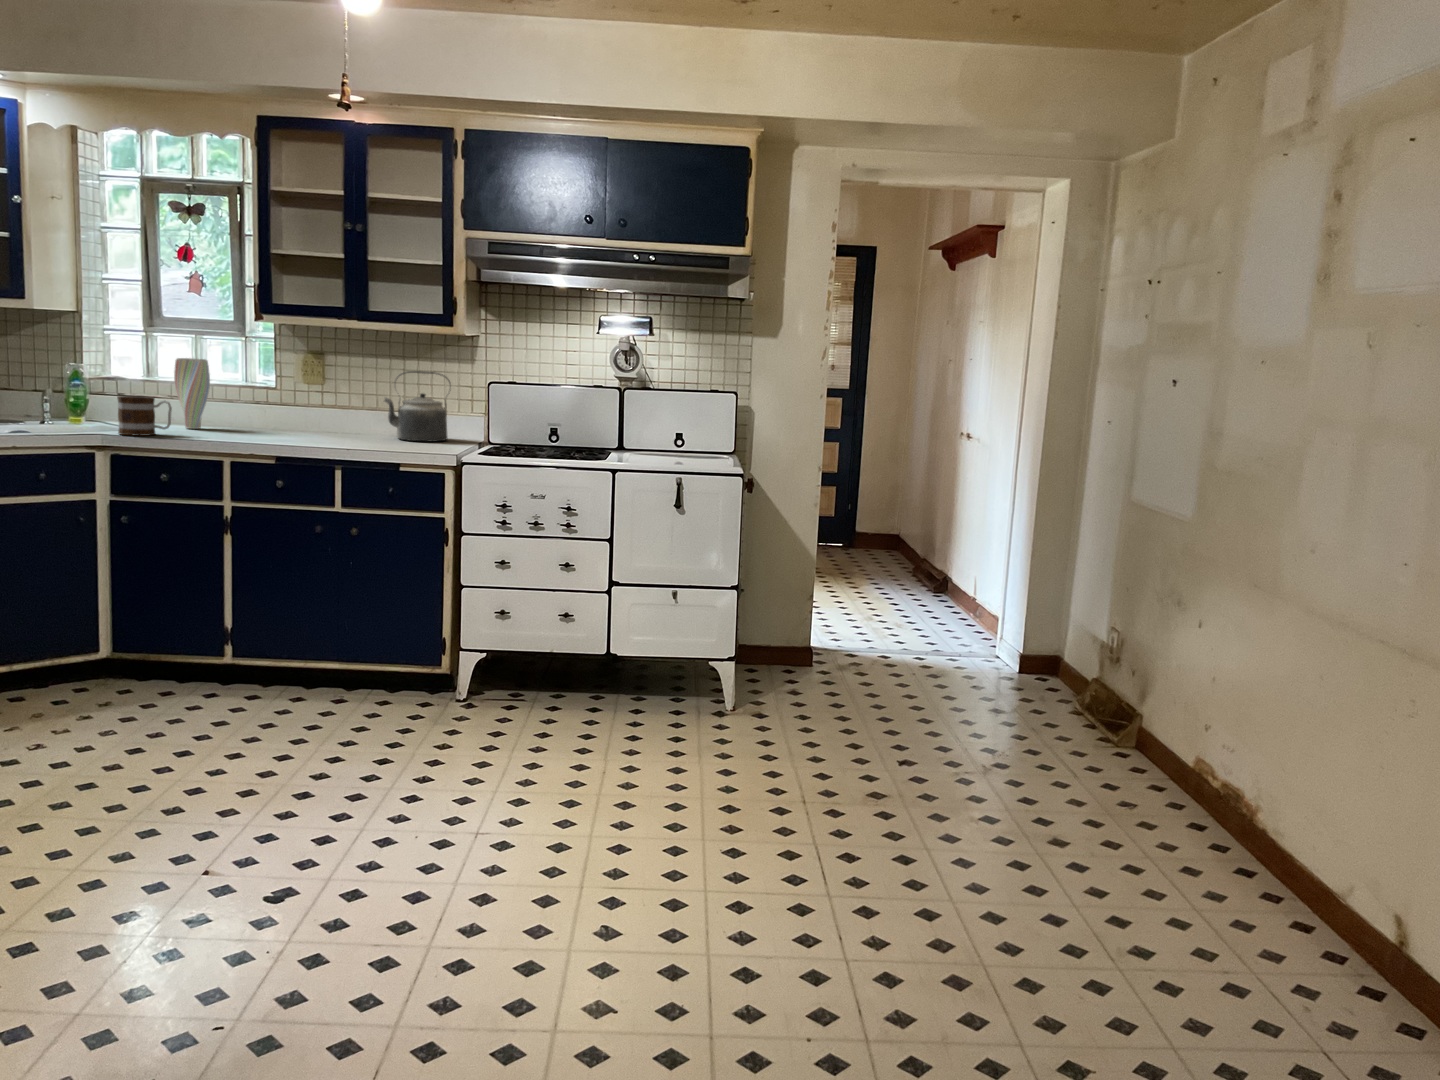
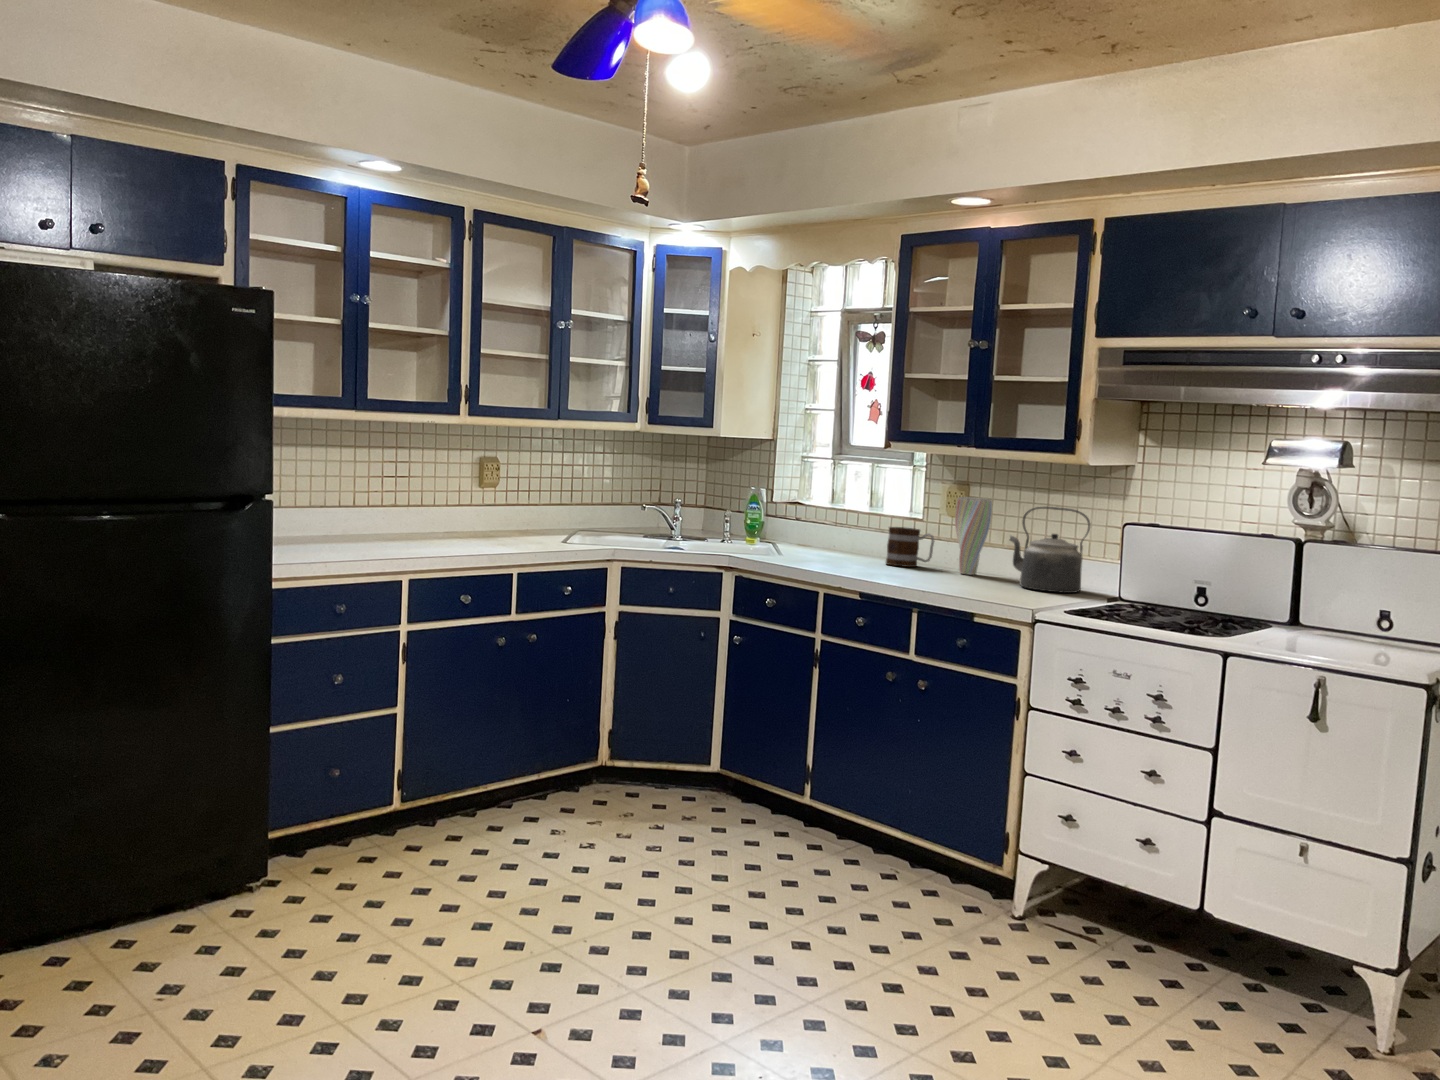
vase: present [174,358,210,429] -> present [955,497,992,575]
mug: present [117,396,172,436] -> present [886,527,934,567]

